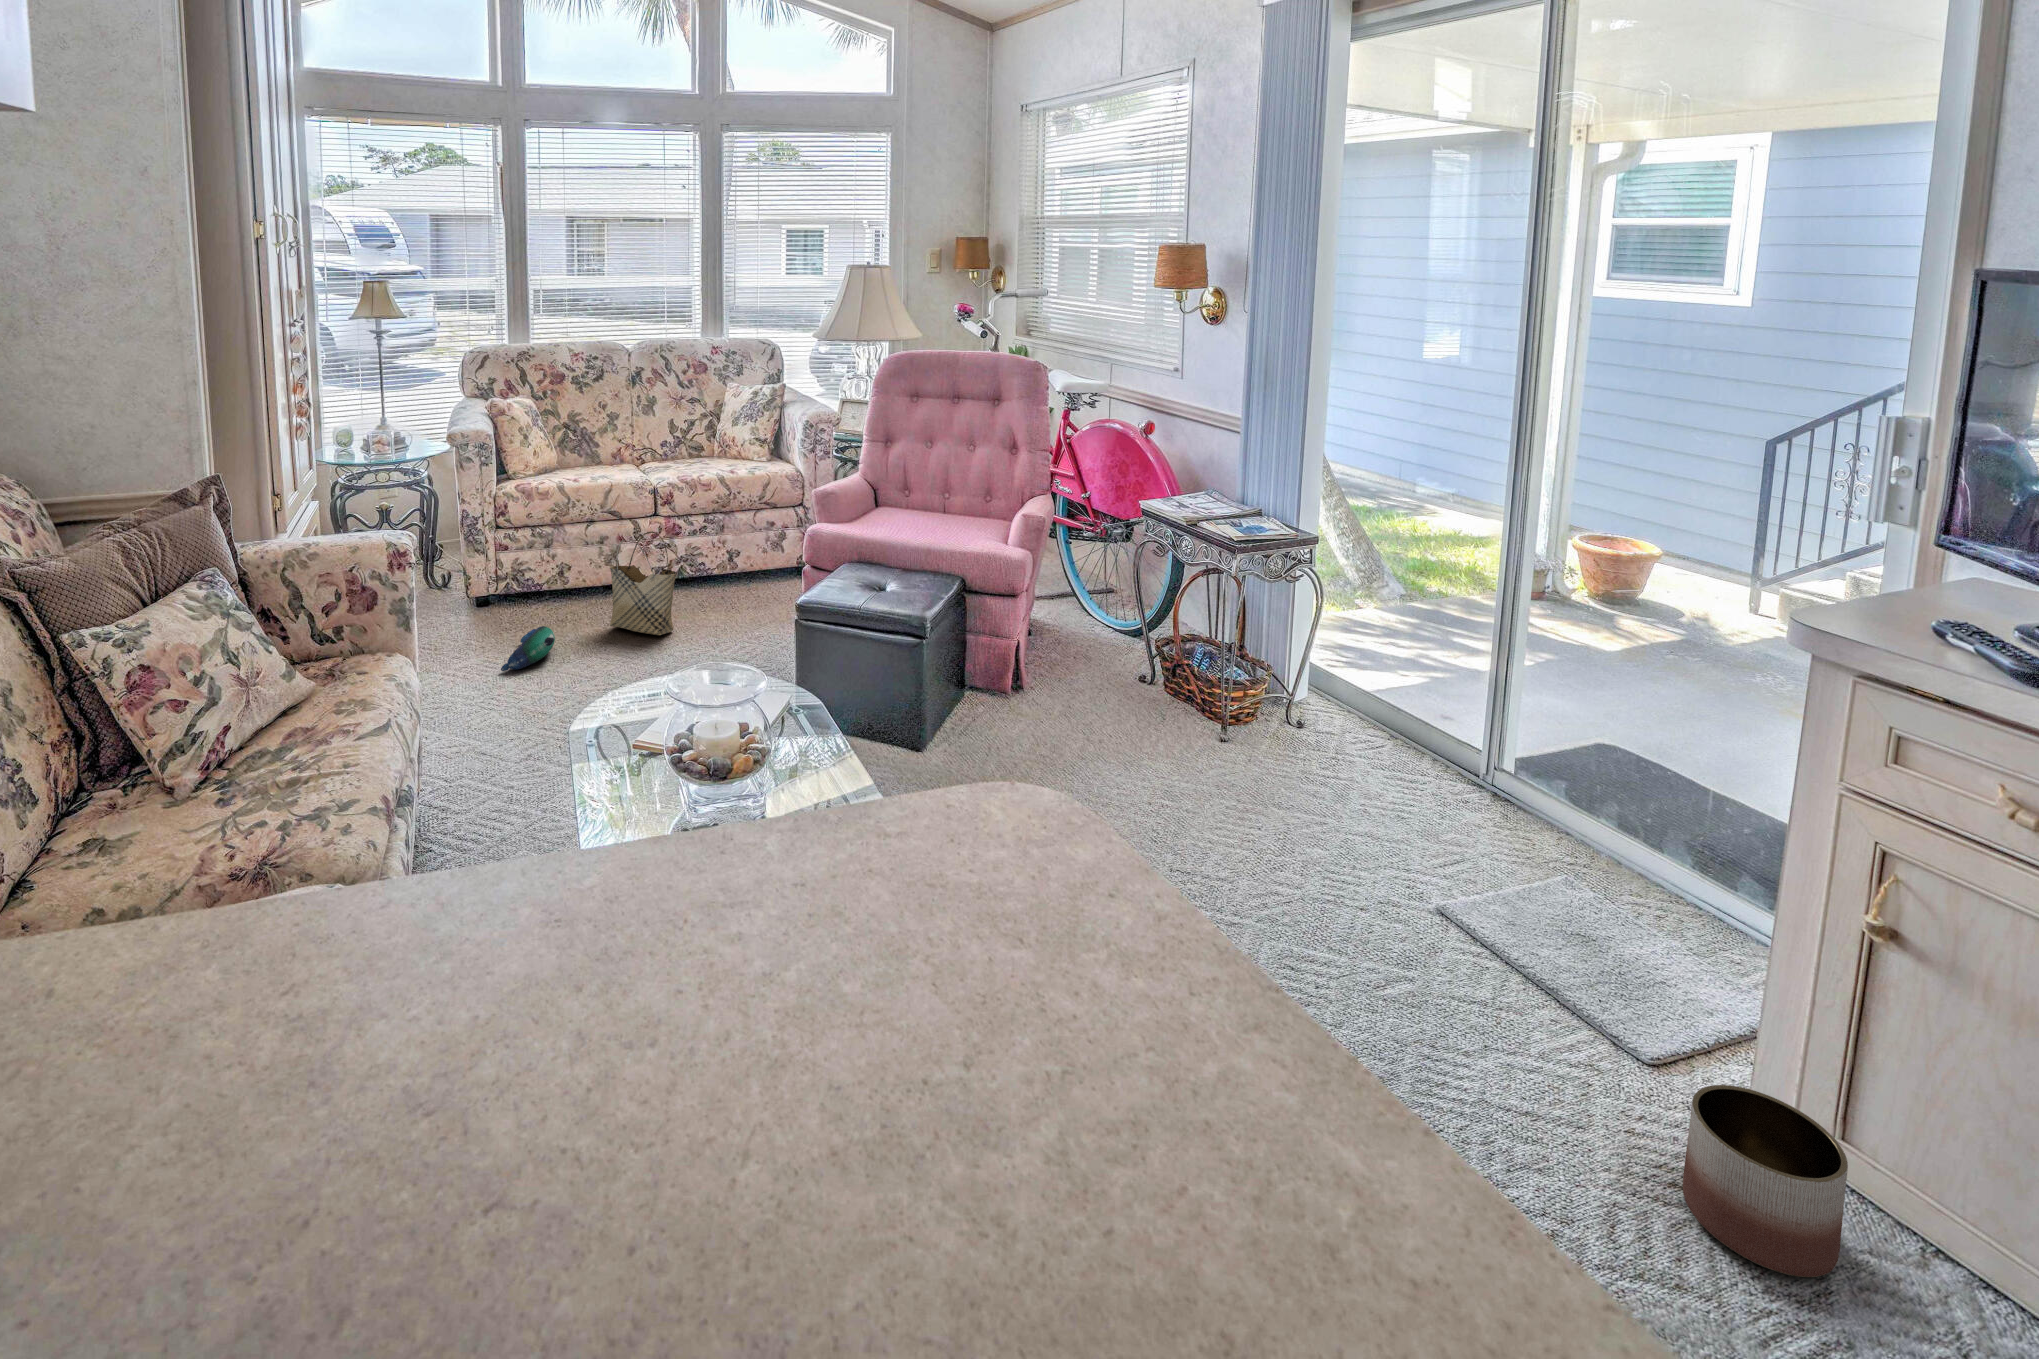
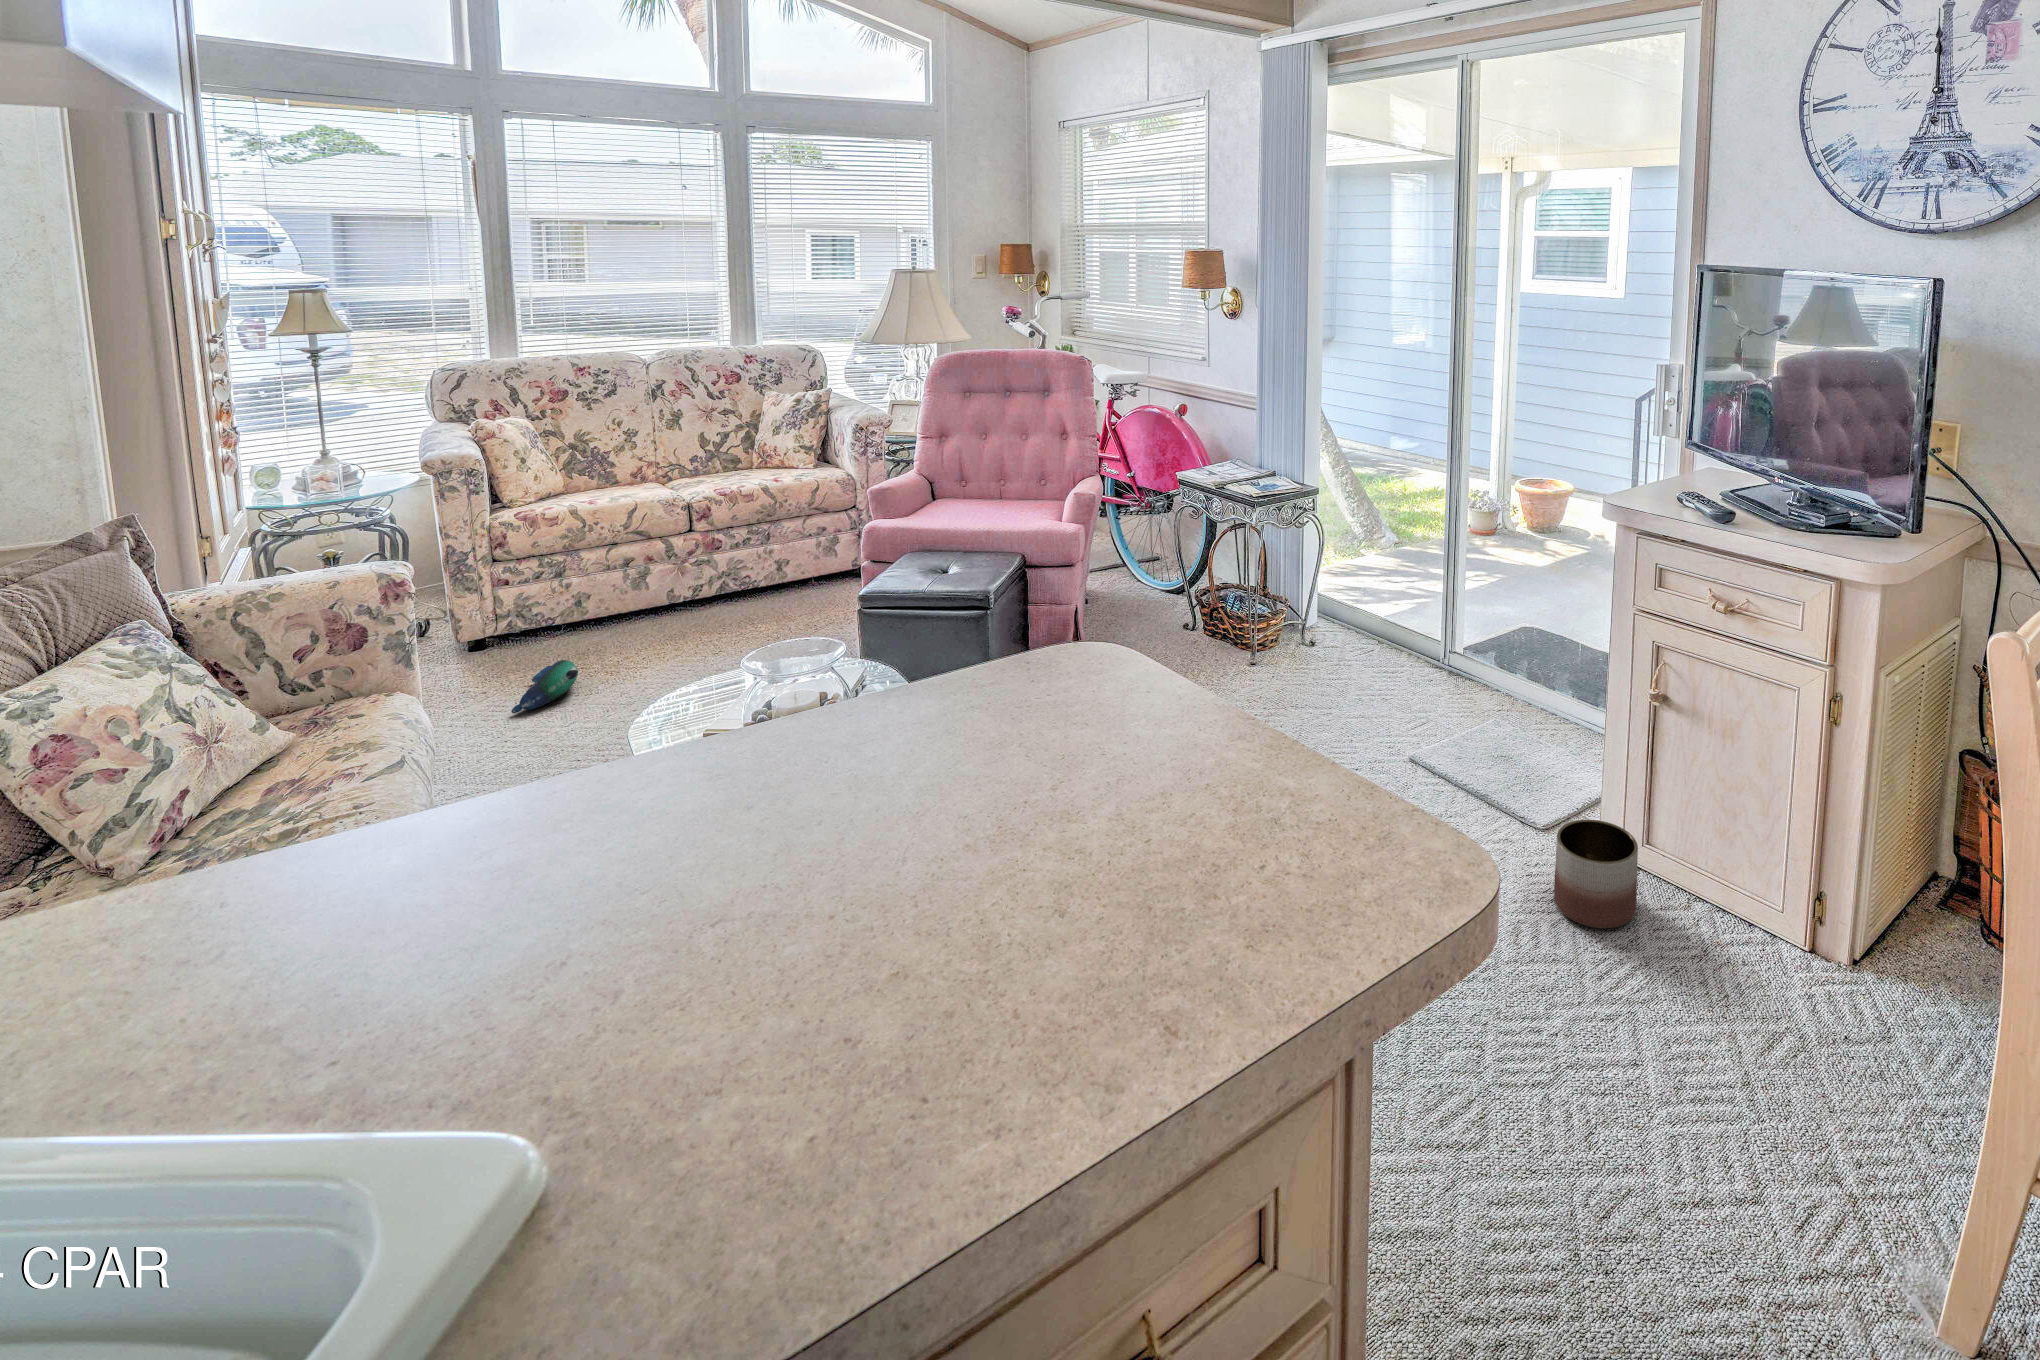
woven basket: present [610,531,676,635] -> none [641,548,722,653]

